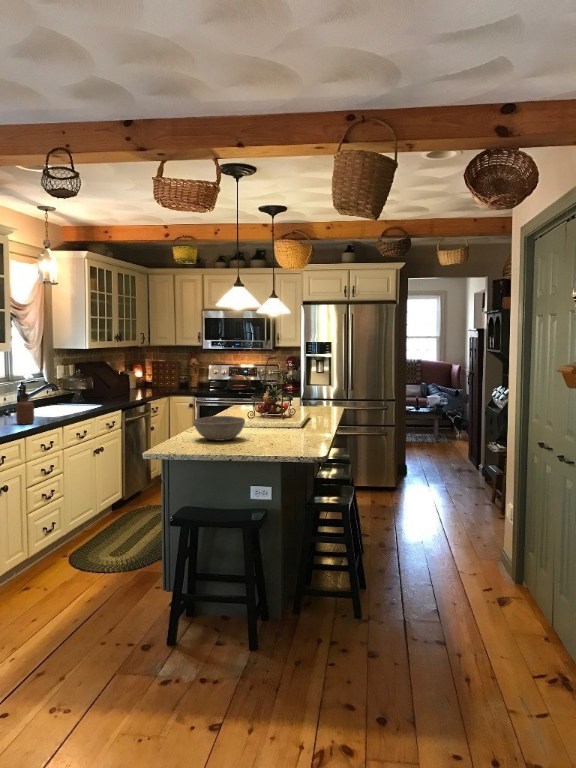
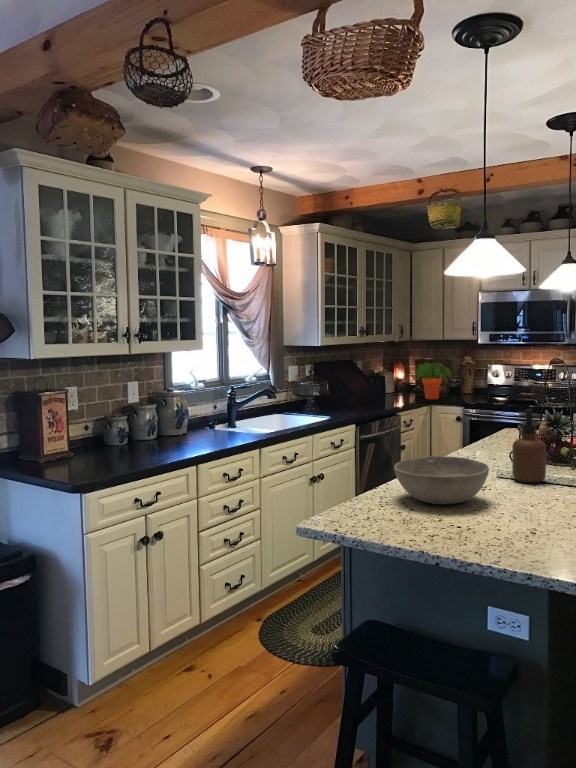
potted plant: none [152,363,185,392] -> present [414,363,450,399]
soap dispenser: present [16,385,34,424] -> present [512,409,546,483]

